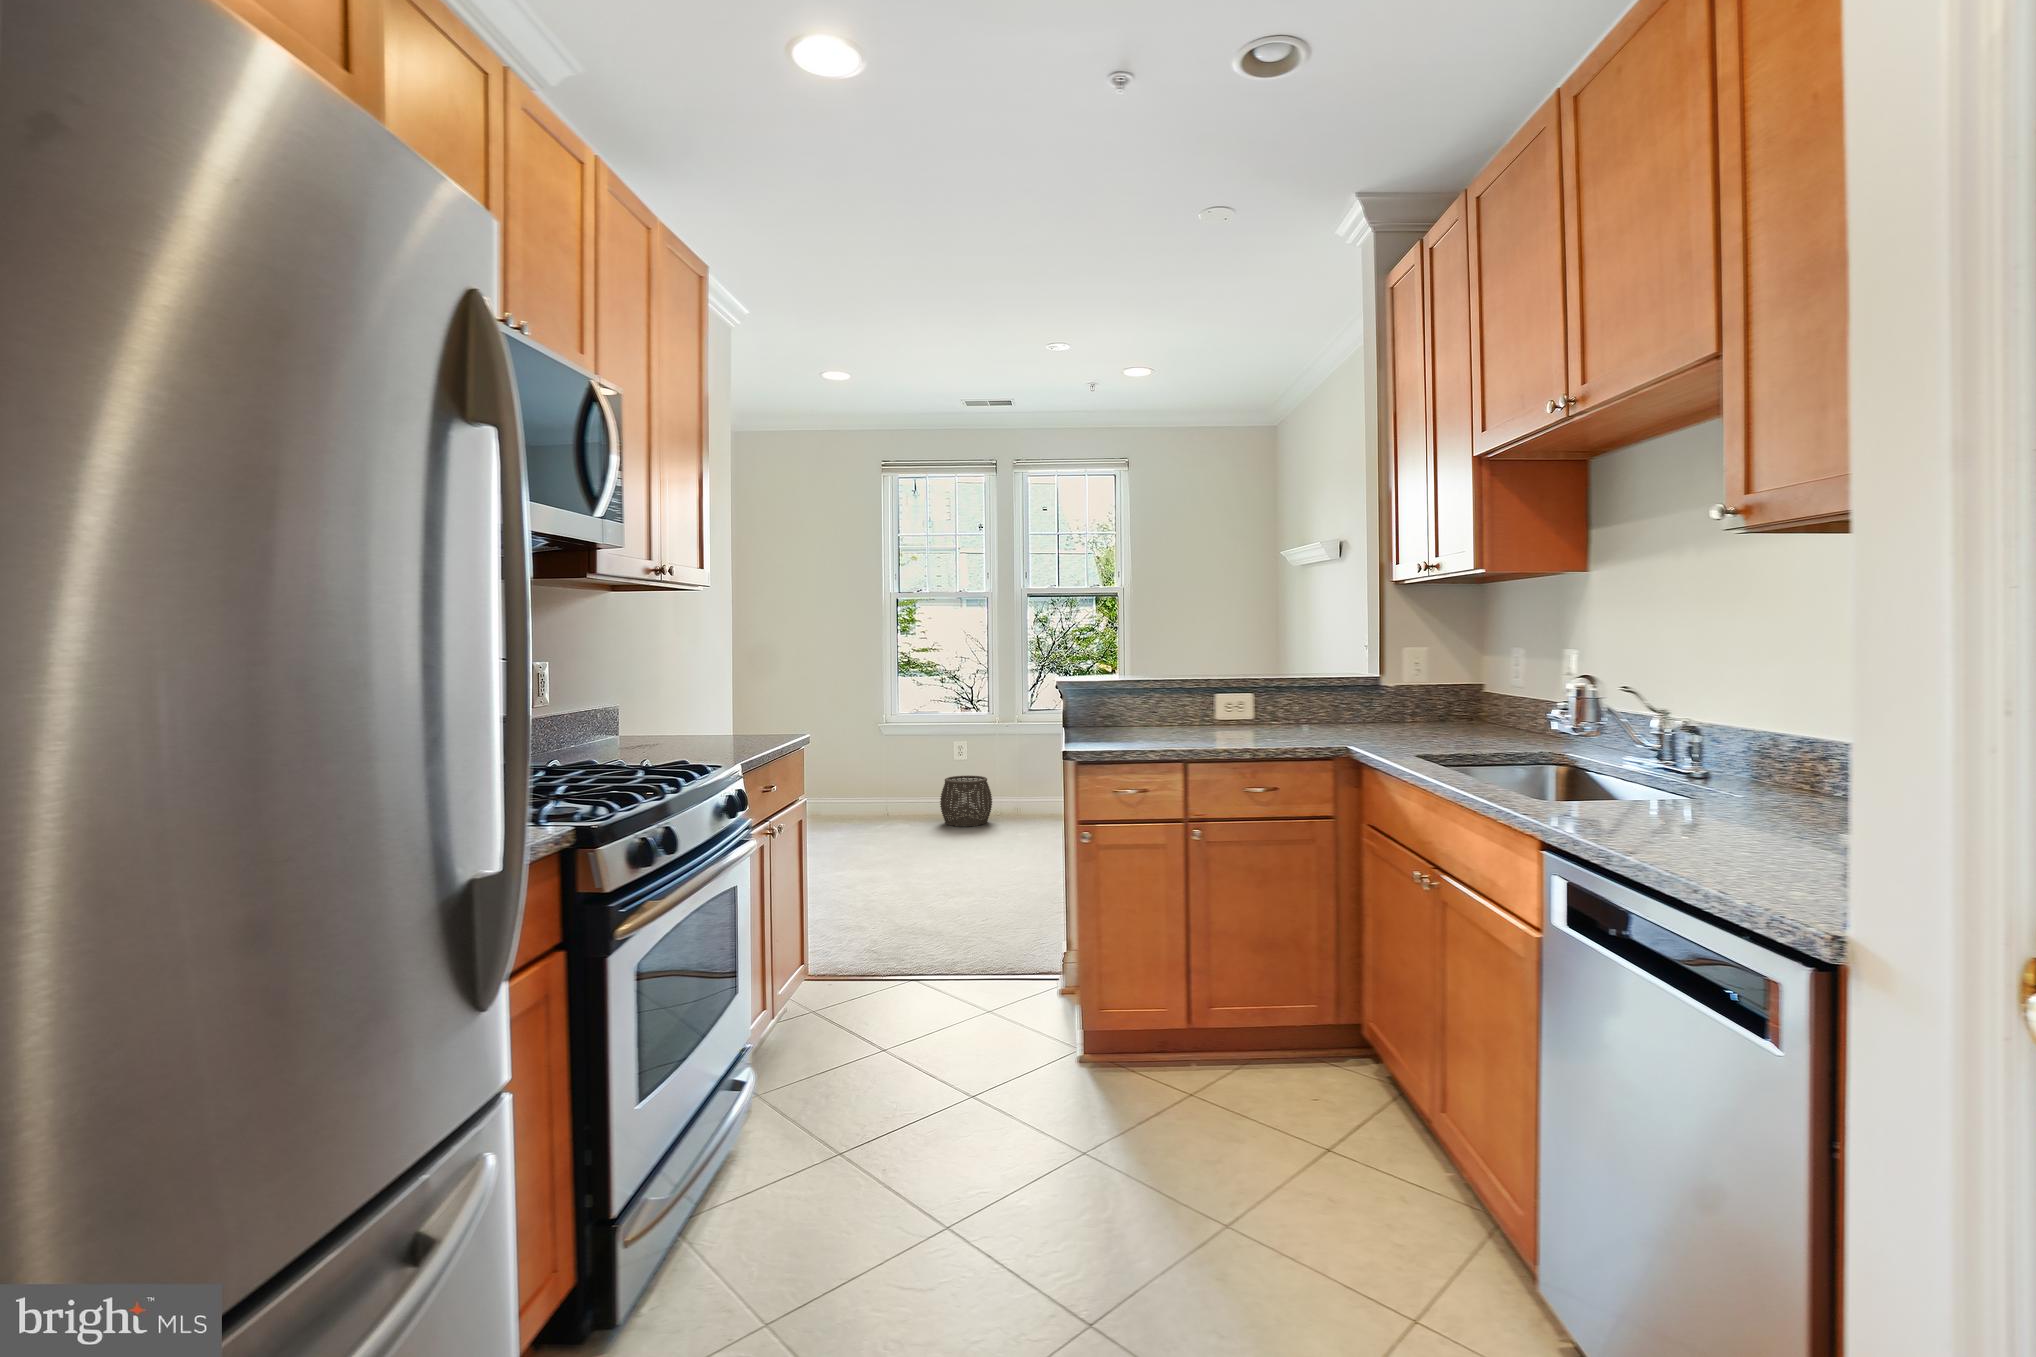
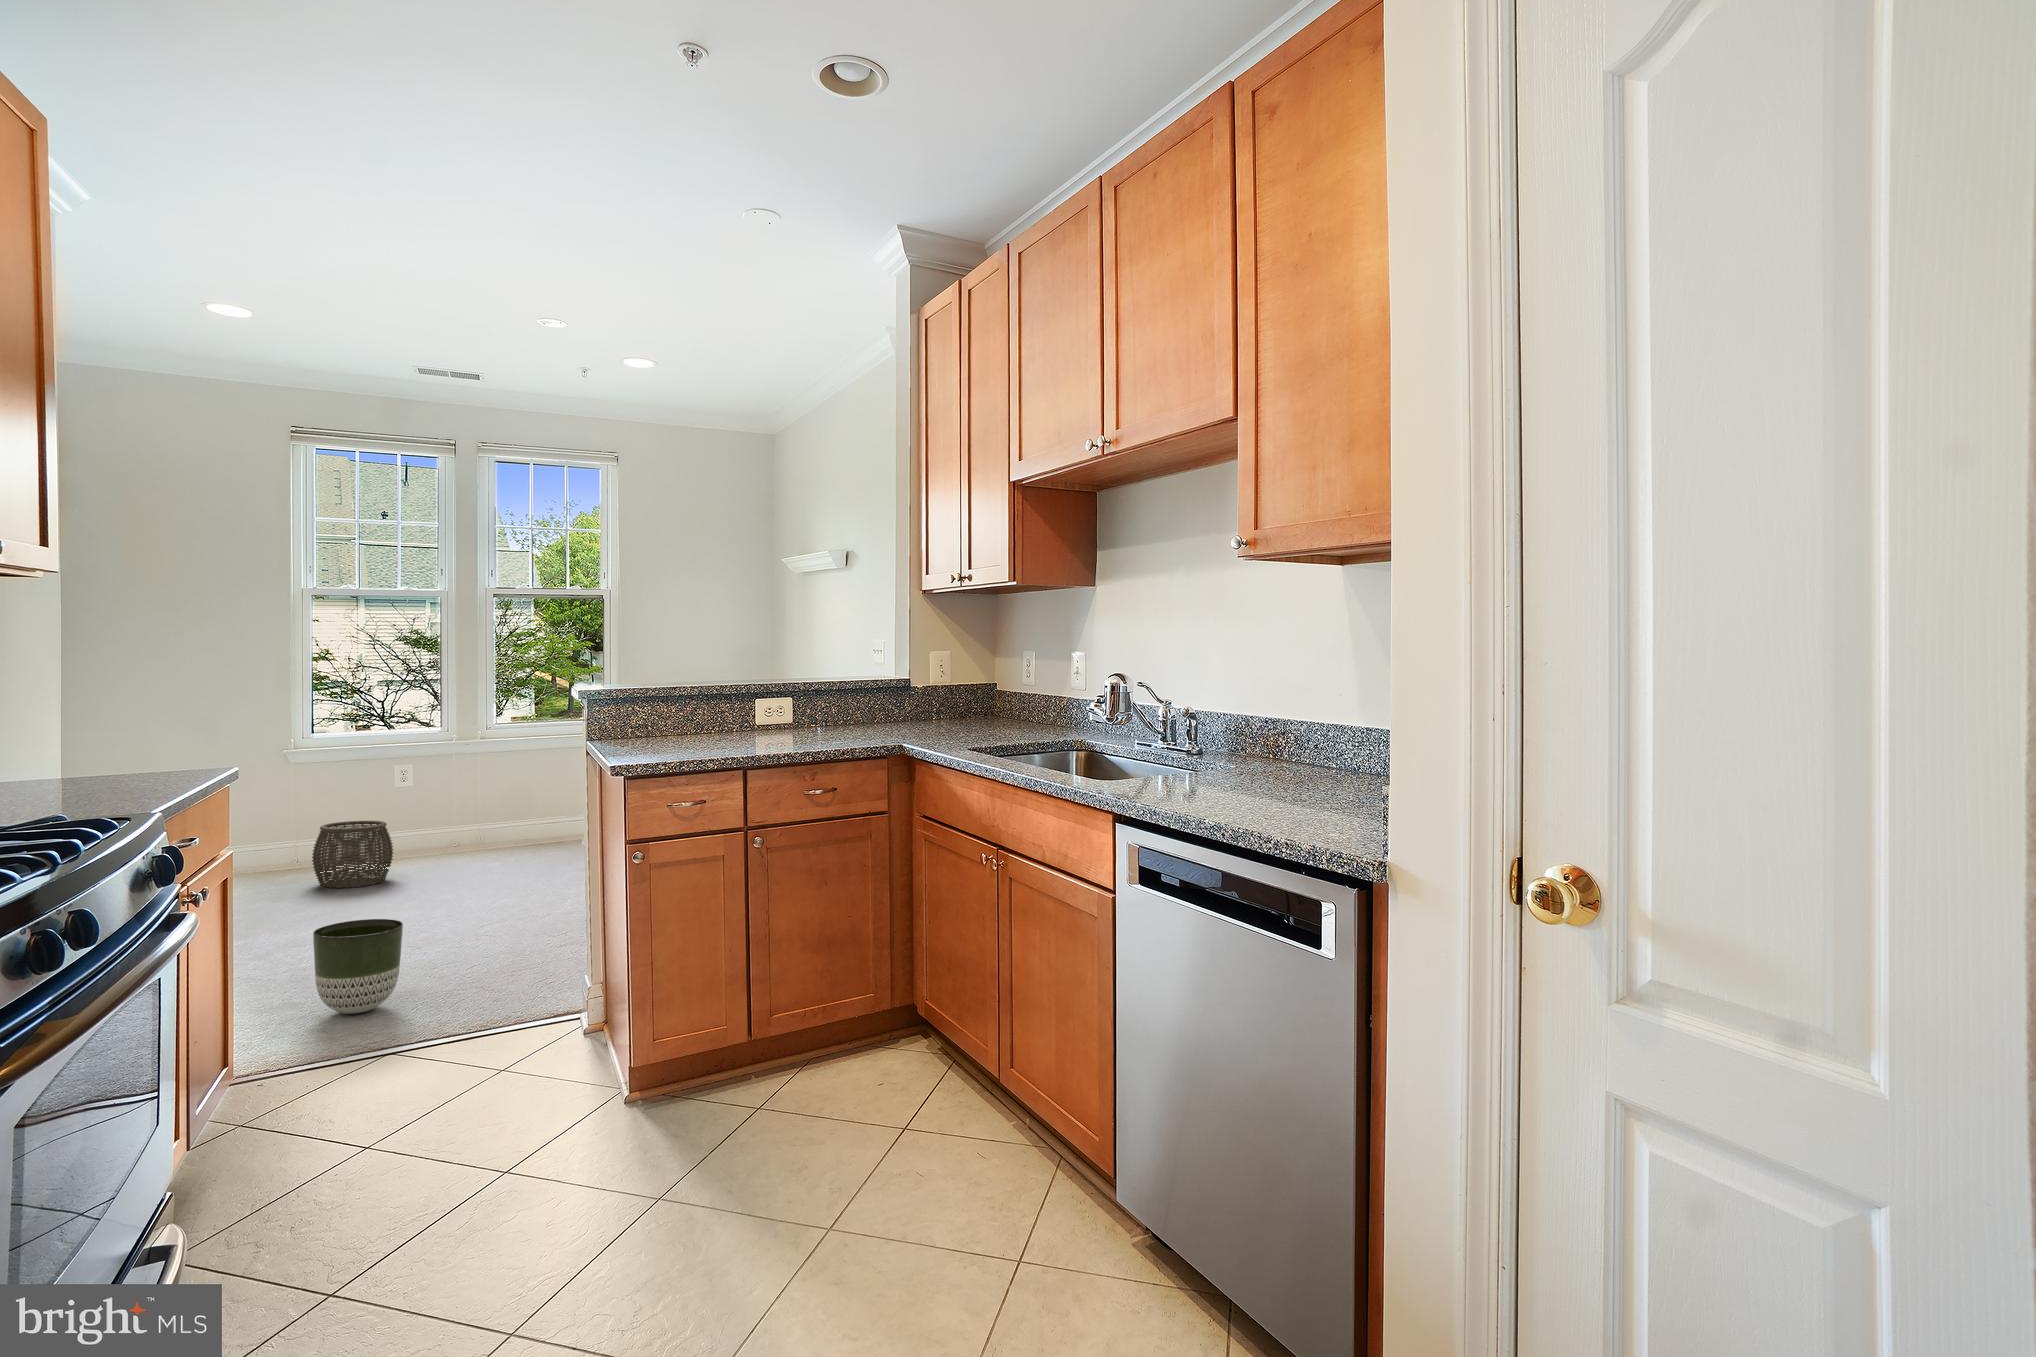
planter: none [899,861,957,933] -> present [313,919,403,1014]

